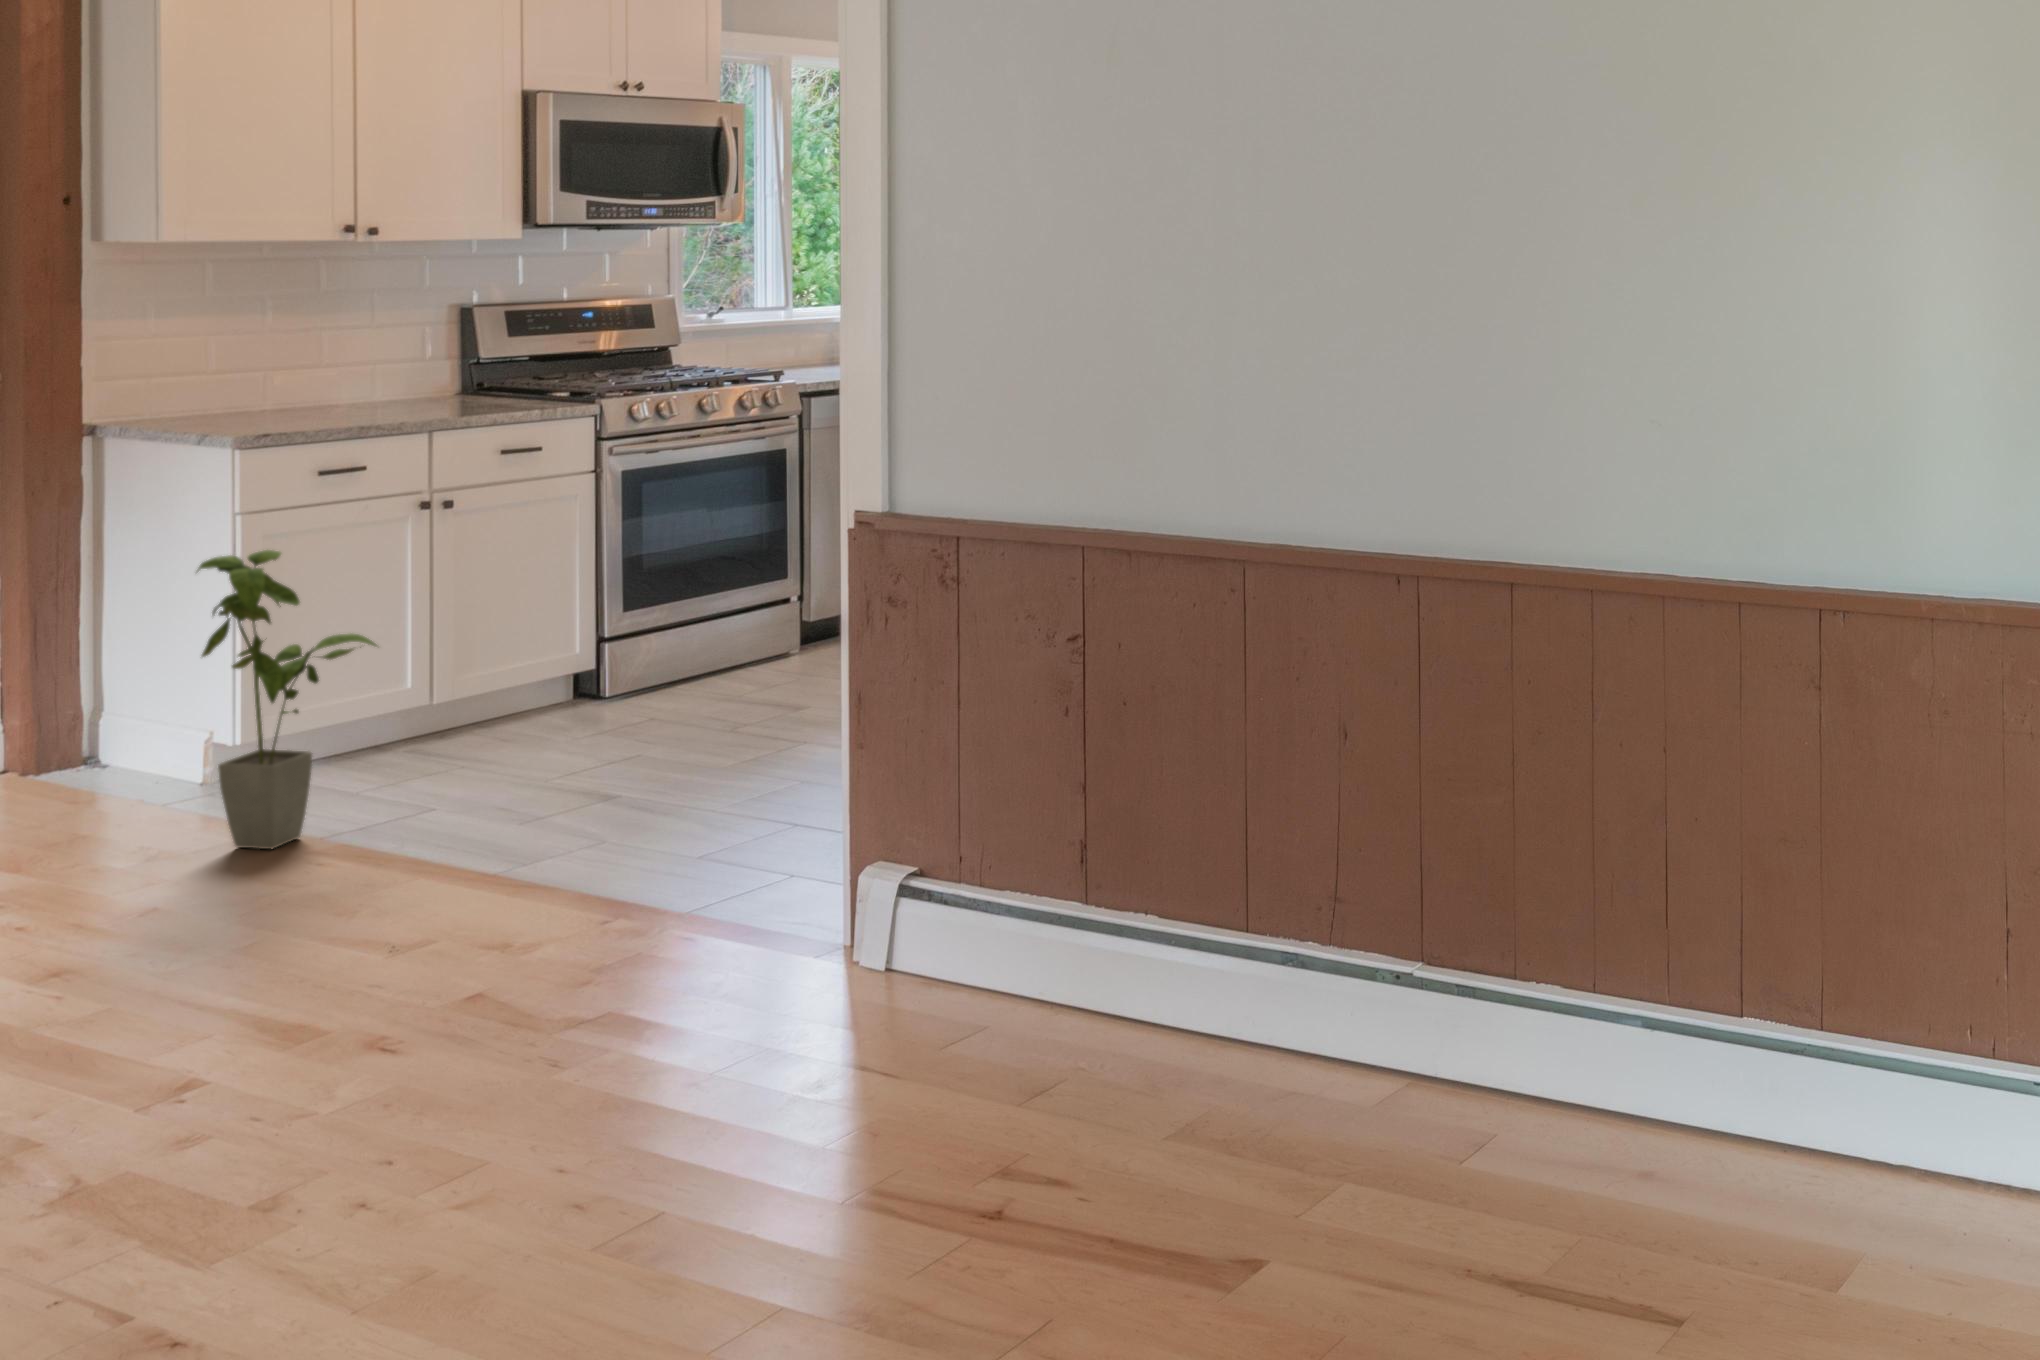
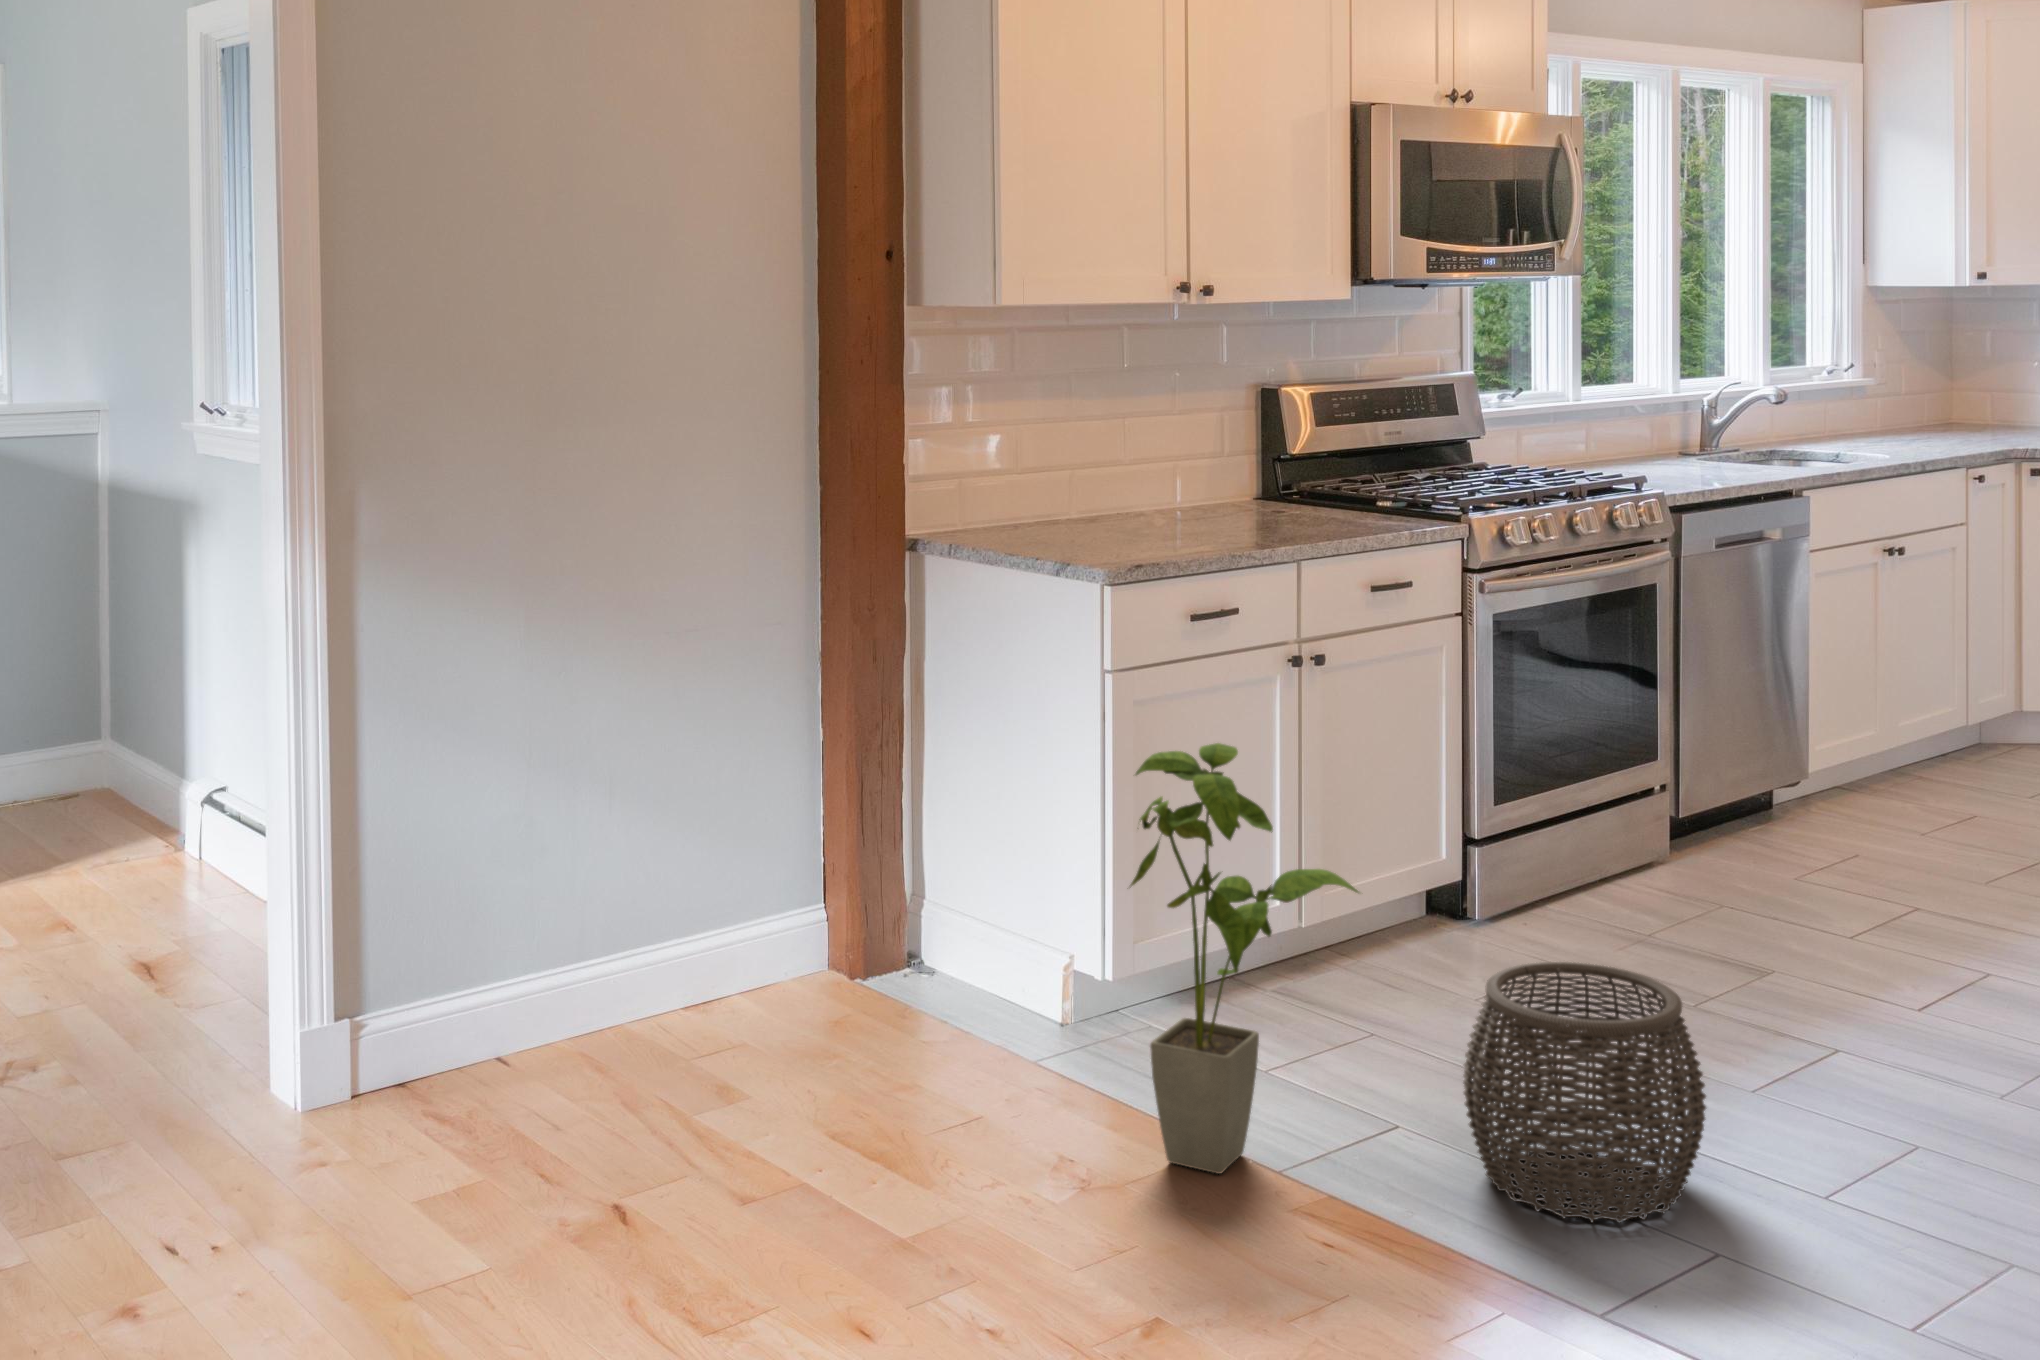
woven basket: none [457,687,625,845] -> present [1463,962,1706,1223]

